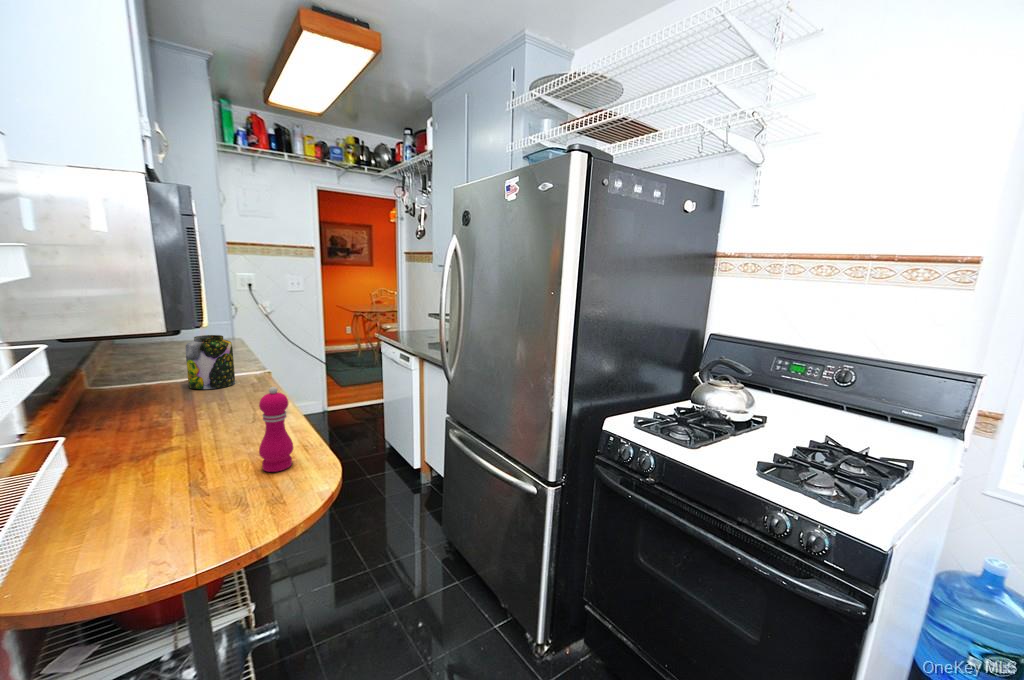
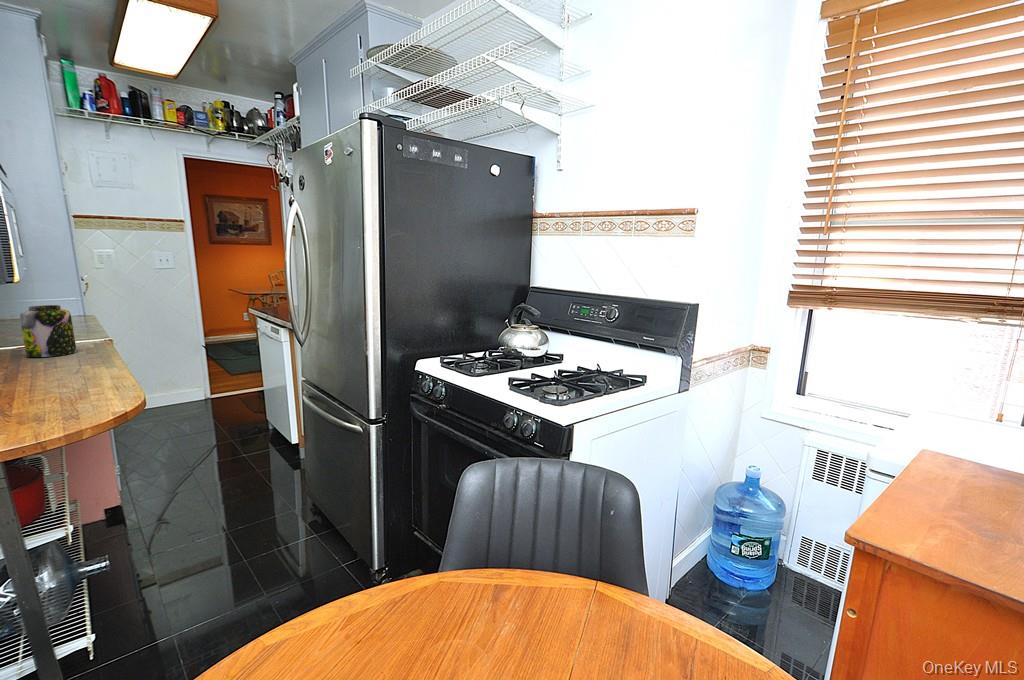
pepper mill: present [259,387,294,472] -> none [74,331,111,403]

